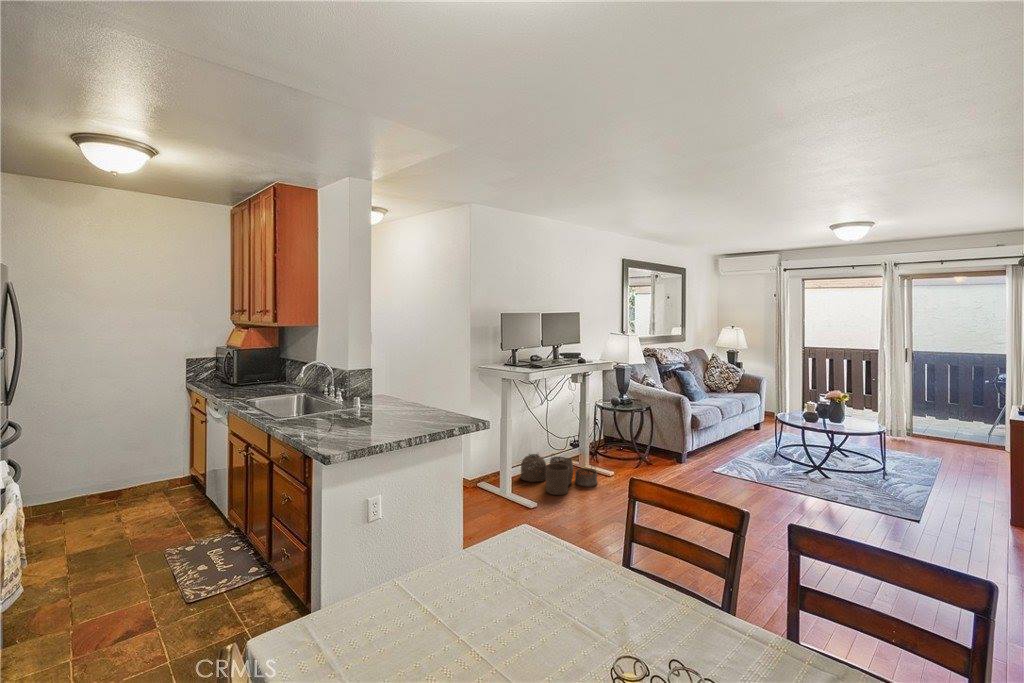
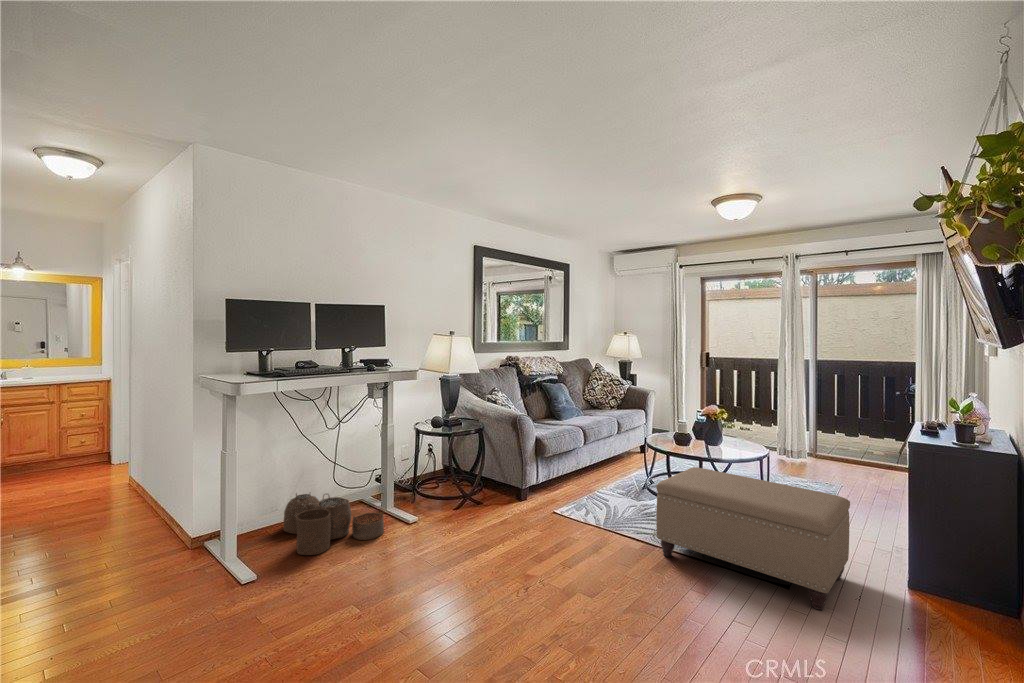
ottoman: none [812,438,965,533] -> present [656,467,850,610]

